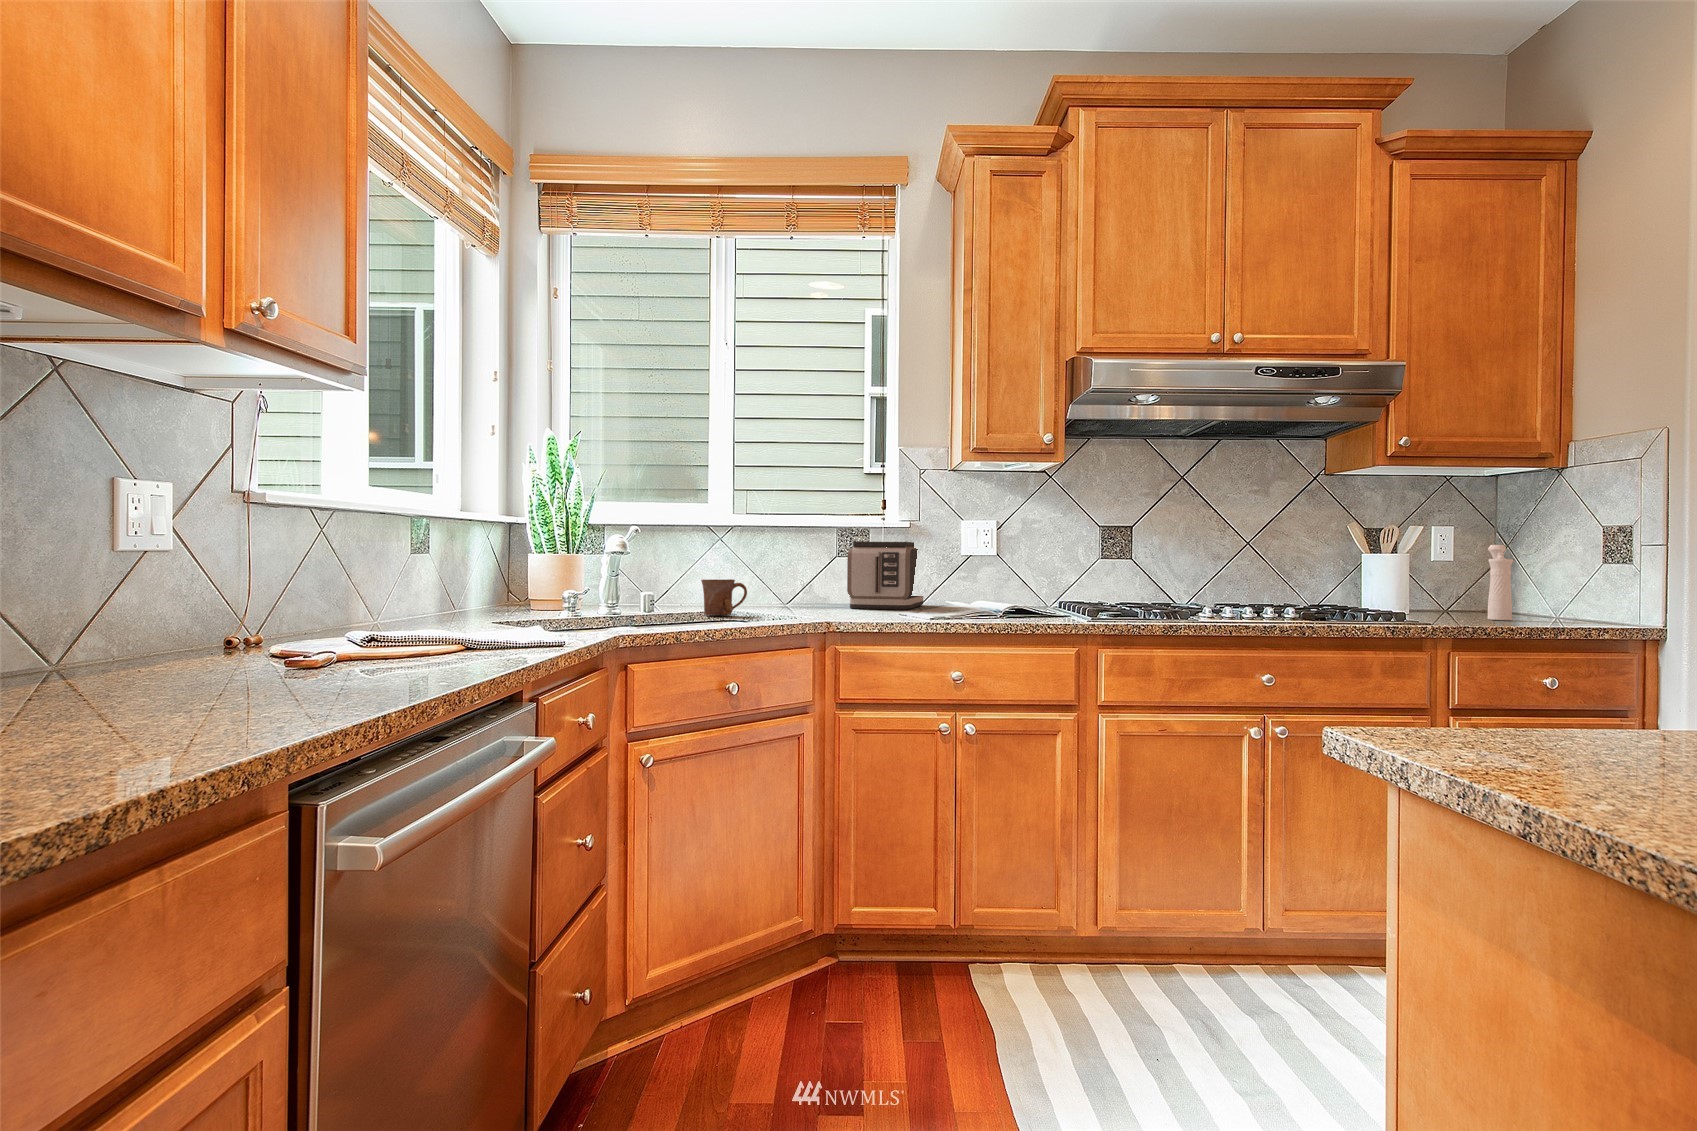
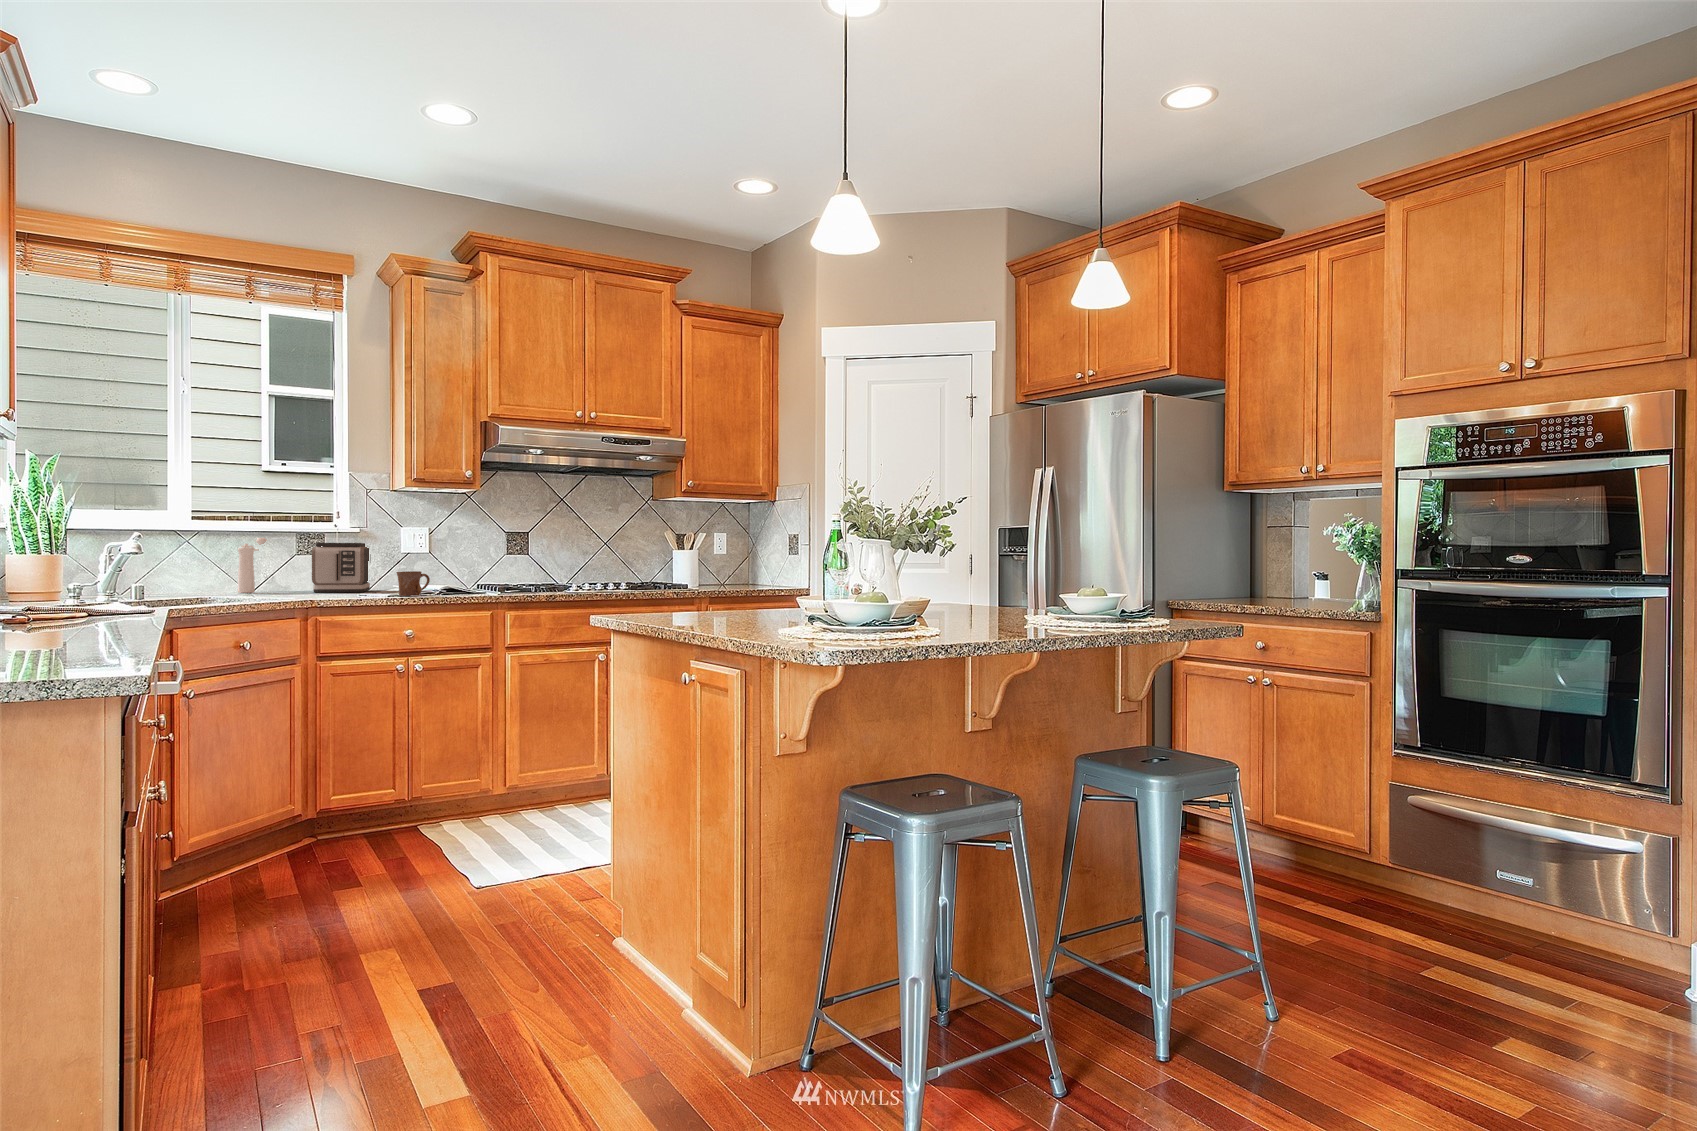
pepper mill: present [1488,545,1513,620] -> present [238,538,267,593]
mug: present [701,579,747,615] -> present [396,571,430,596]

